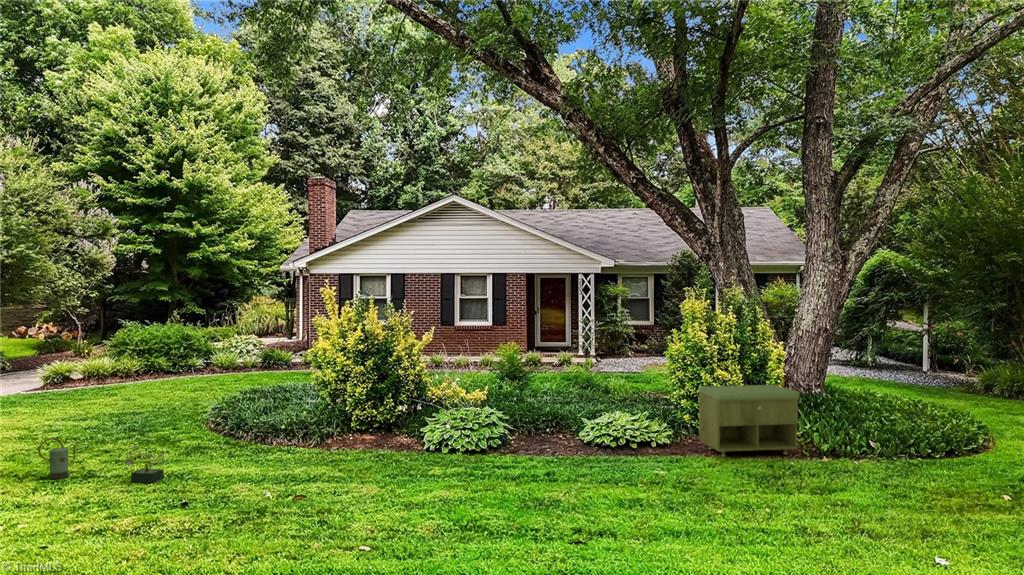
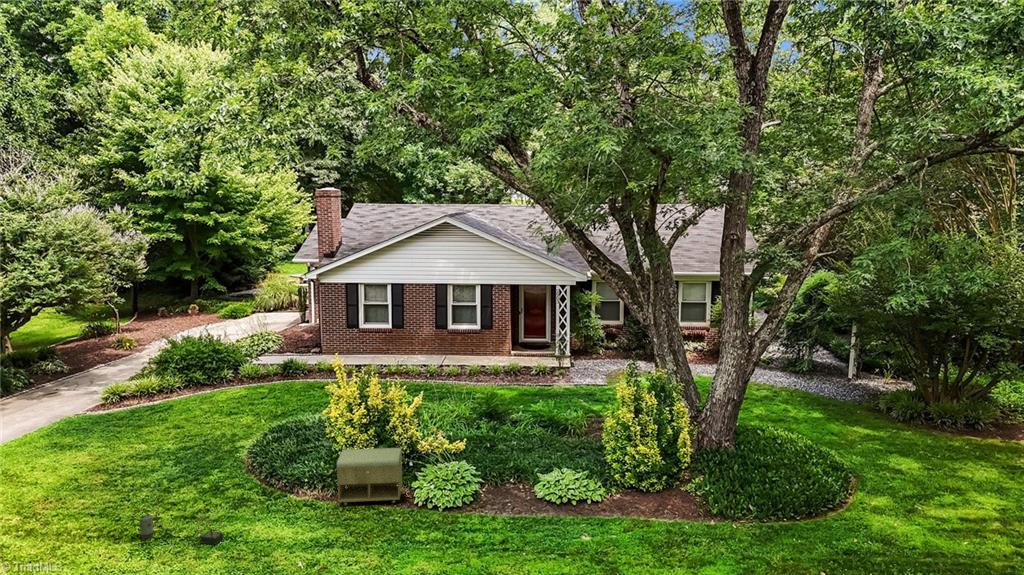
storage bench: present [699,385,799,457] -> present [337,448,402,505]

